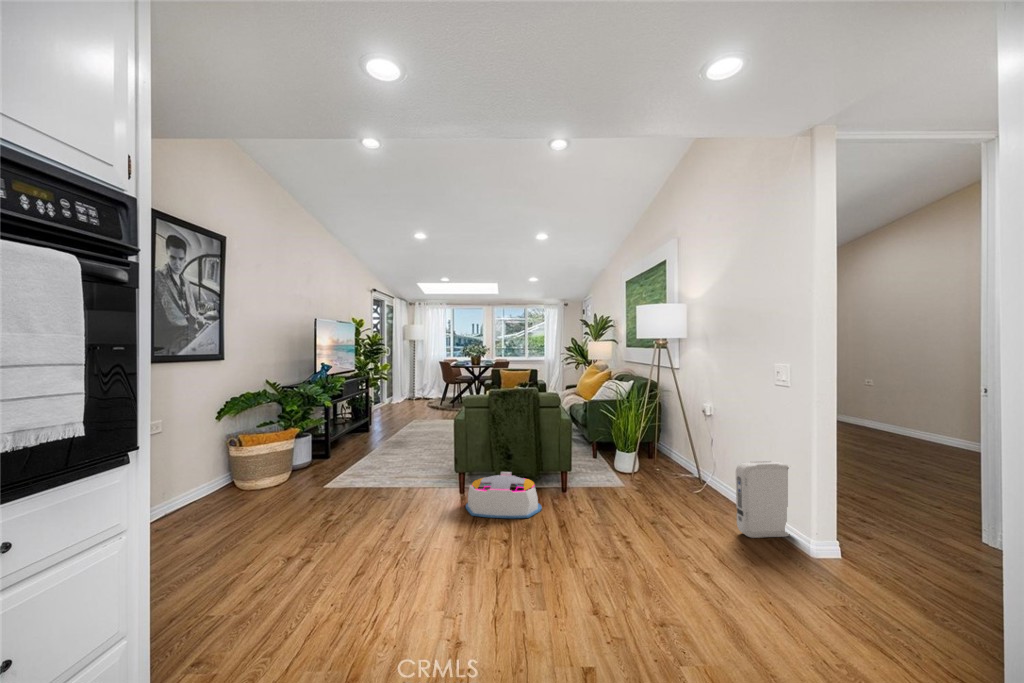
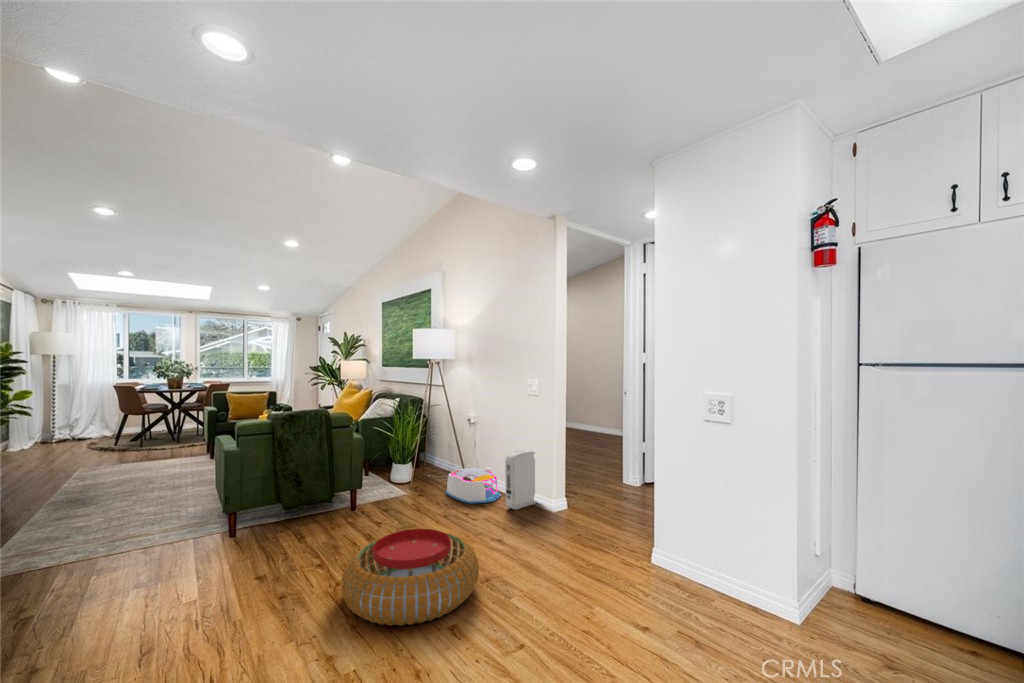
storage bin: present [466,472,542,518] -> present [446,467,501,504]
pouf: none [493,530,647,647] -> present [341,529,479,626]

